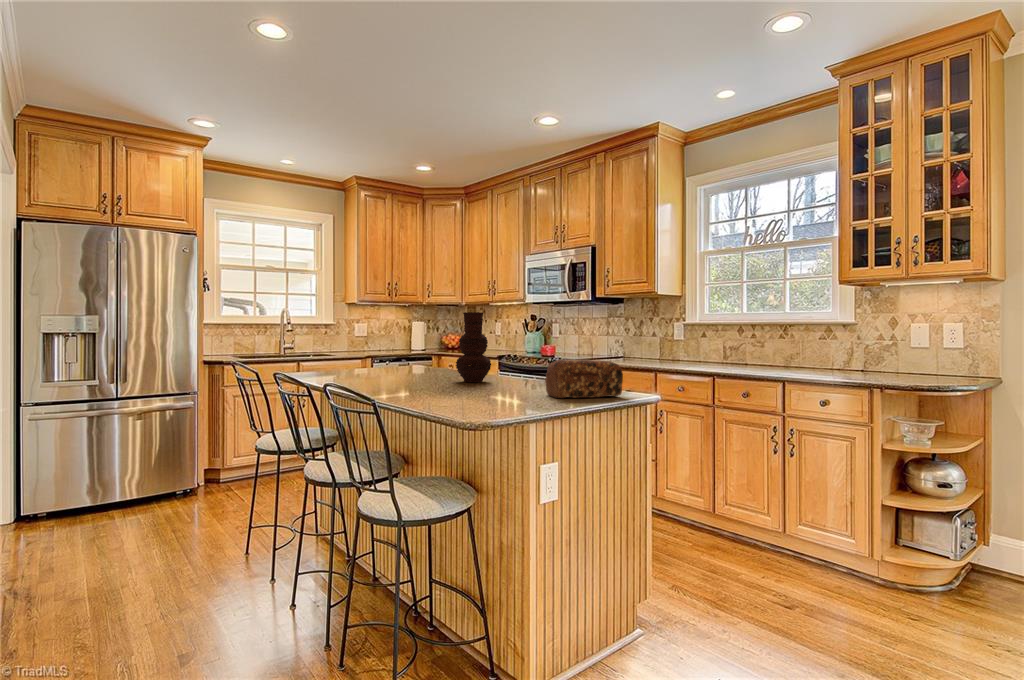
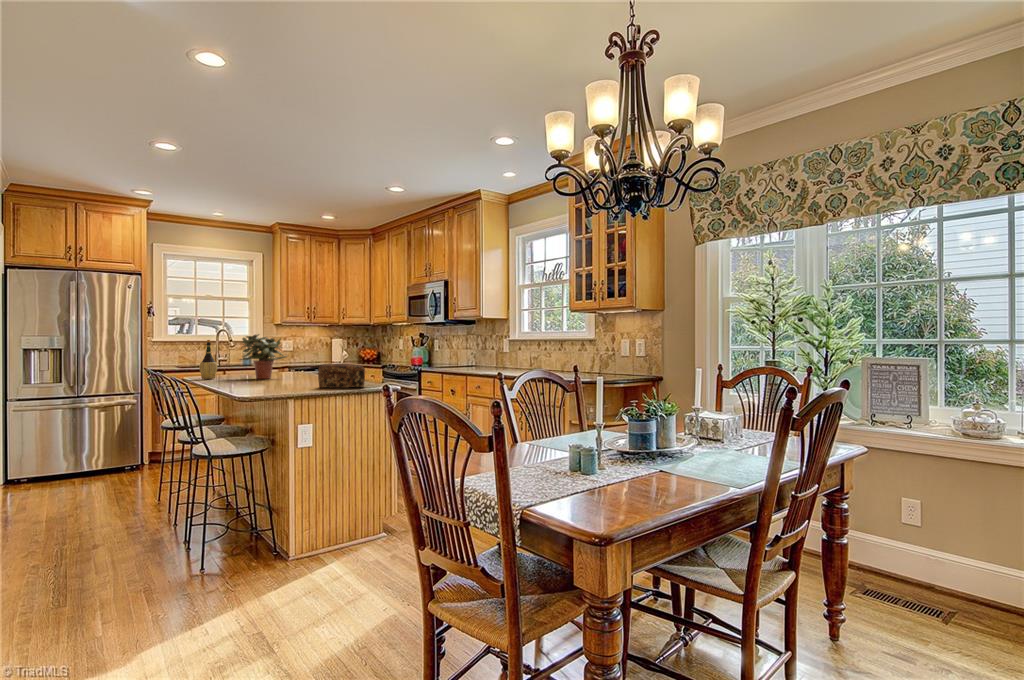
vase: present [456,312,491,382] -> none [291,333,317,381]
potted plant: none [367,313,431,377] -> present [239,334,287,379]
wine bottle: none [315,321,339,378] -> present [199,340,217,379]

